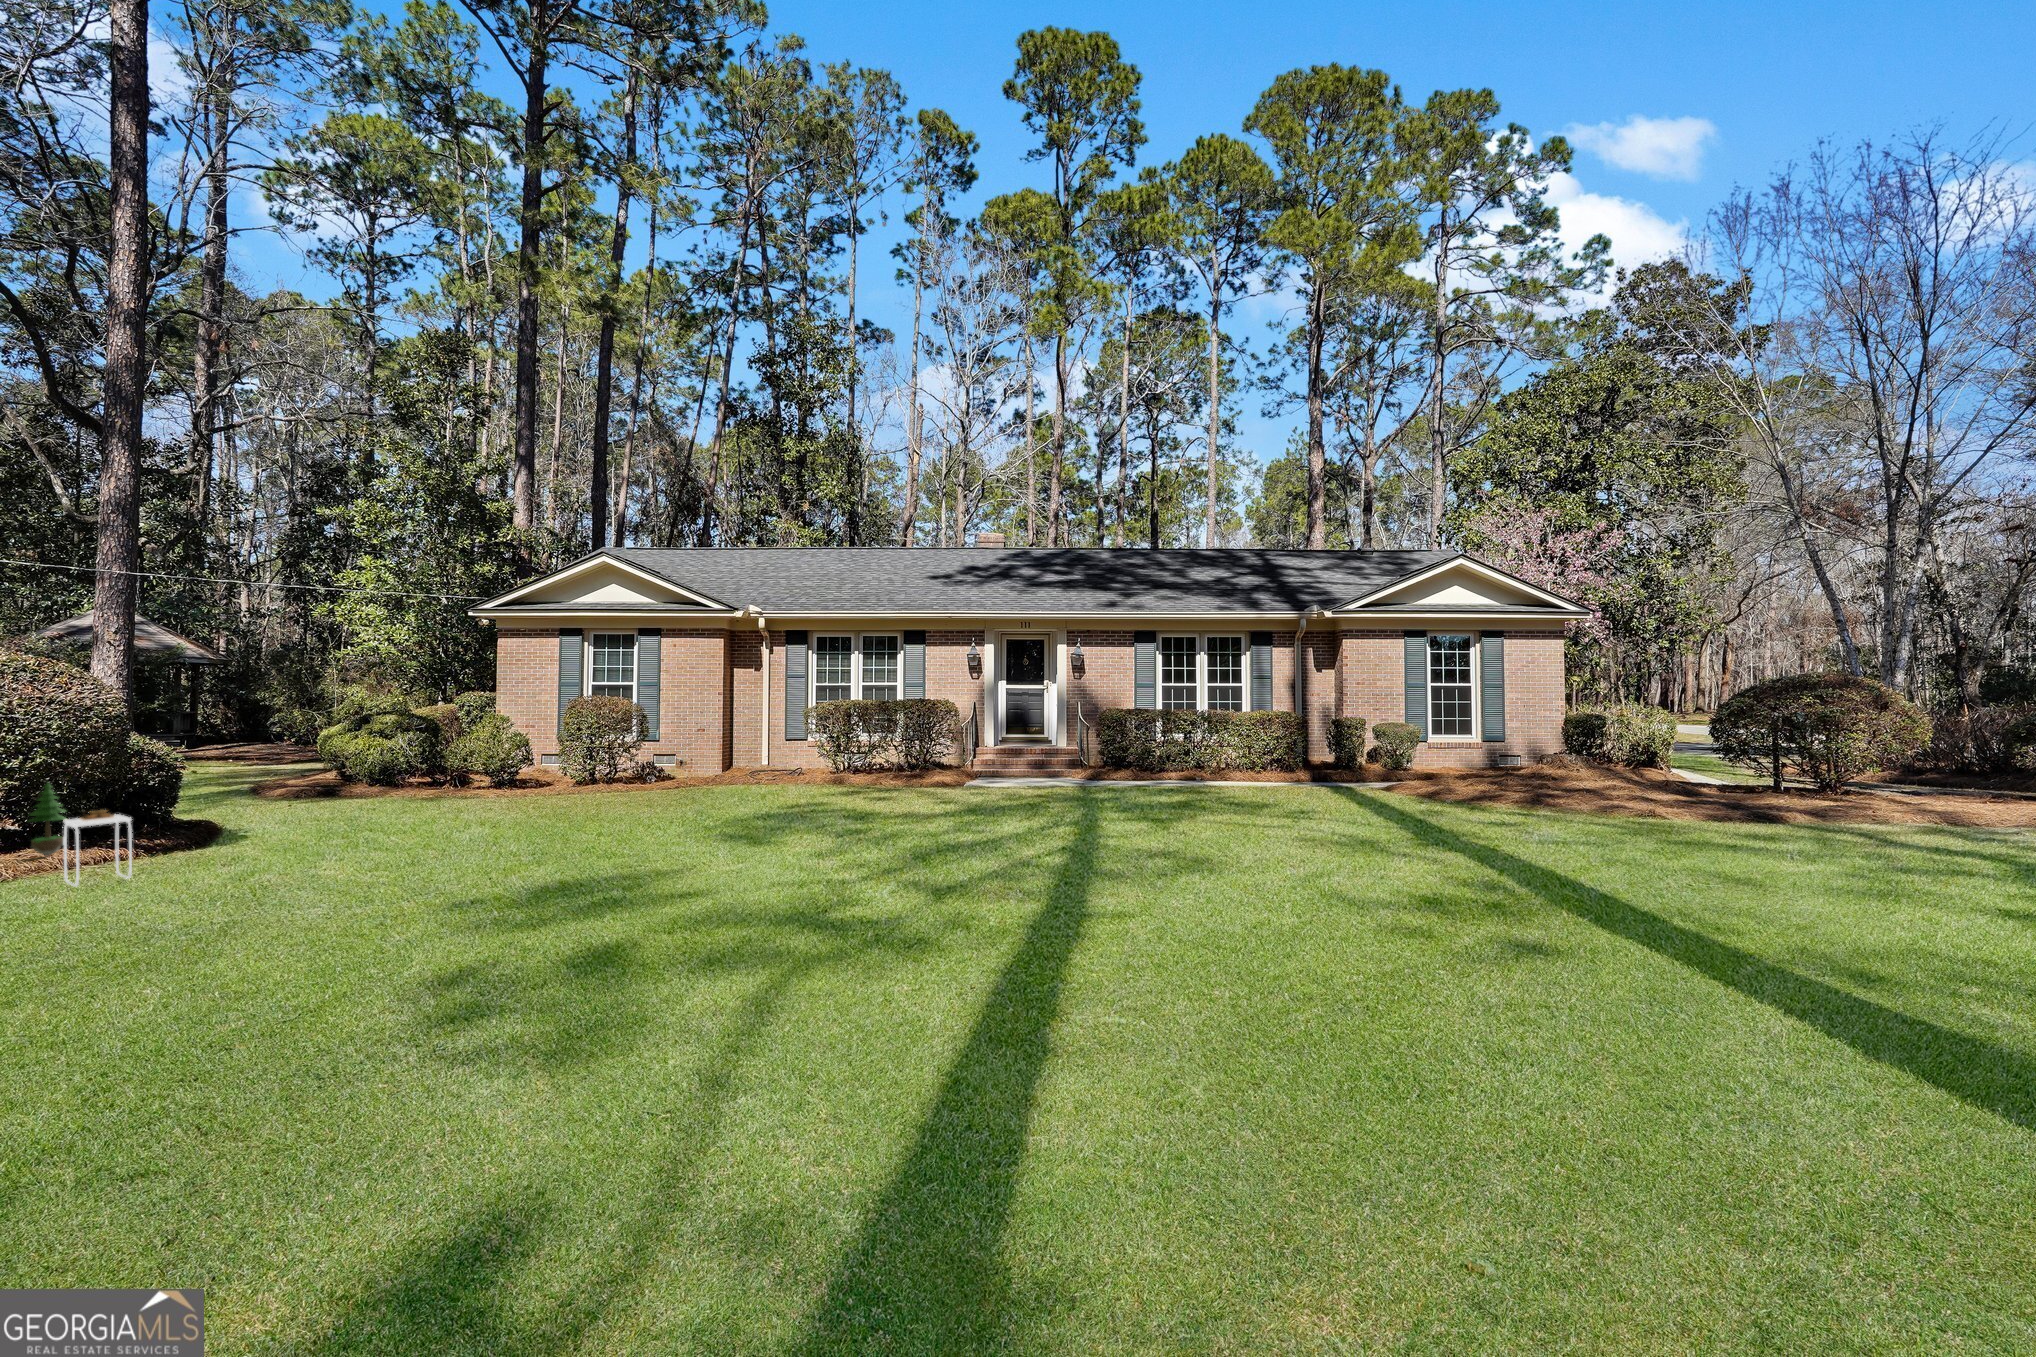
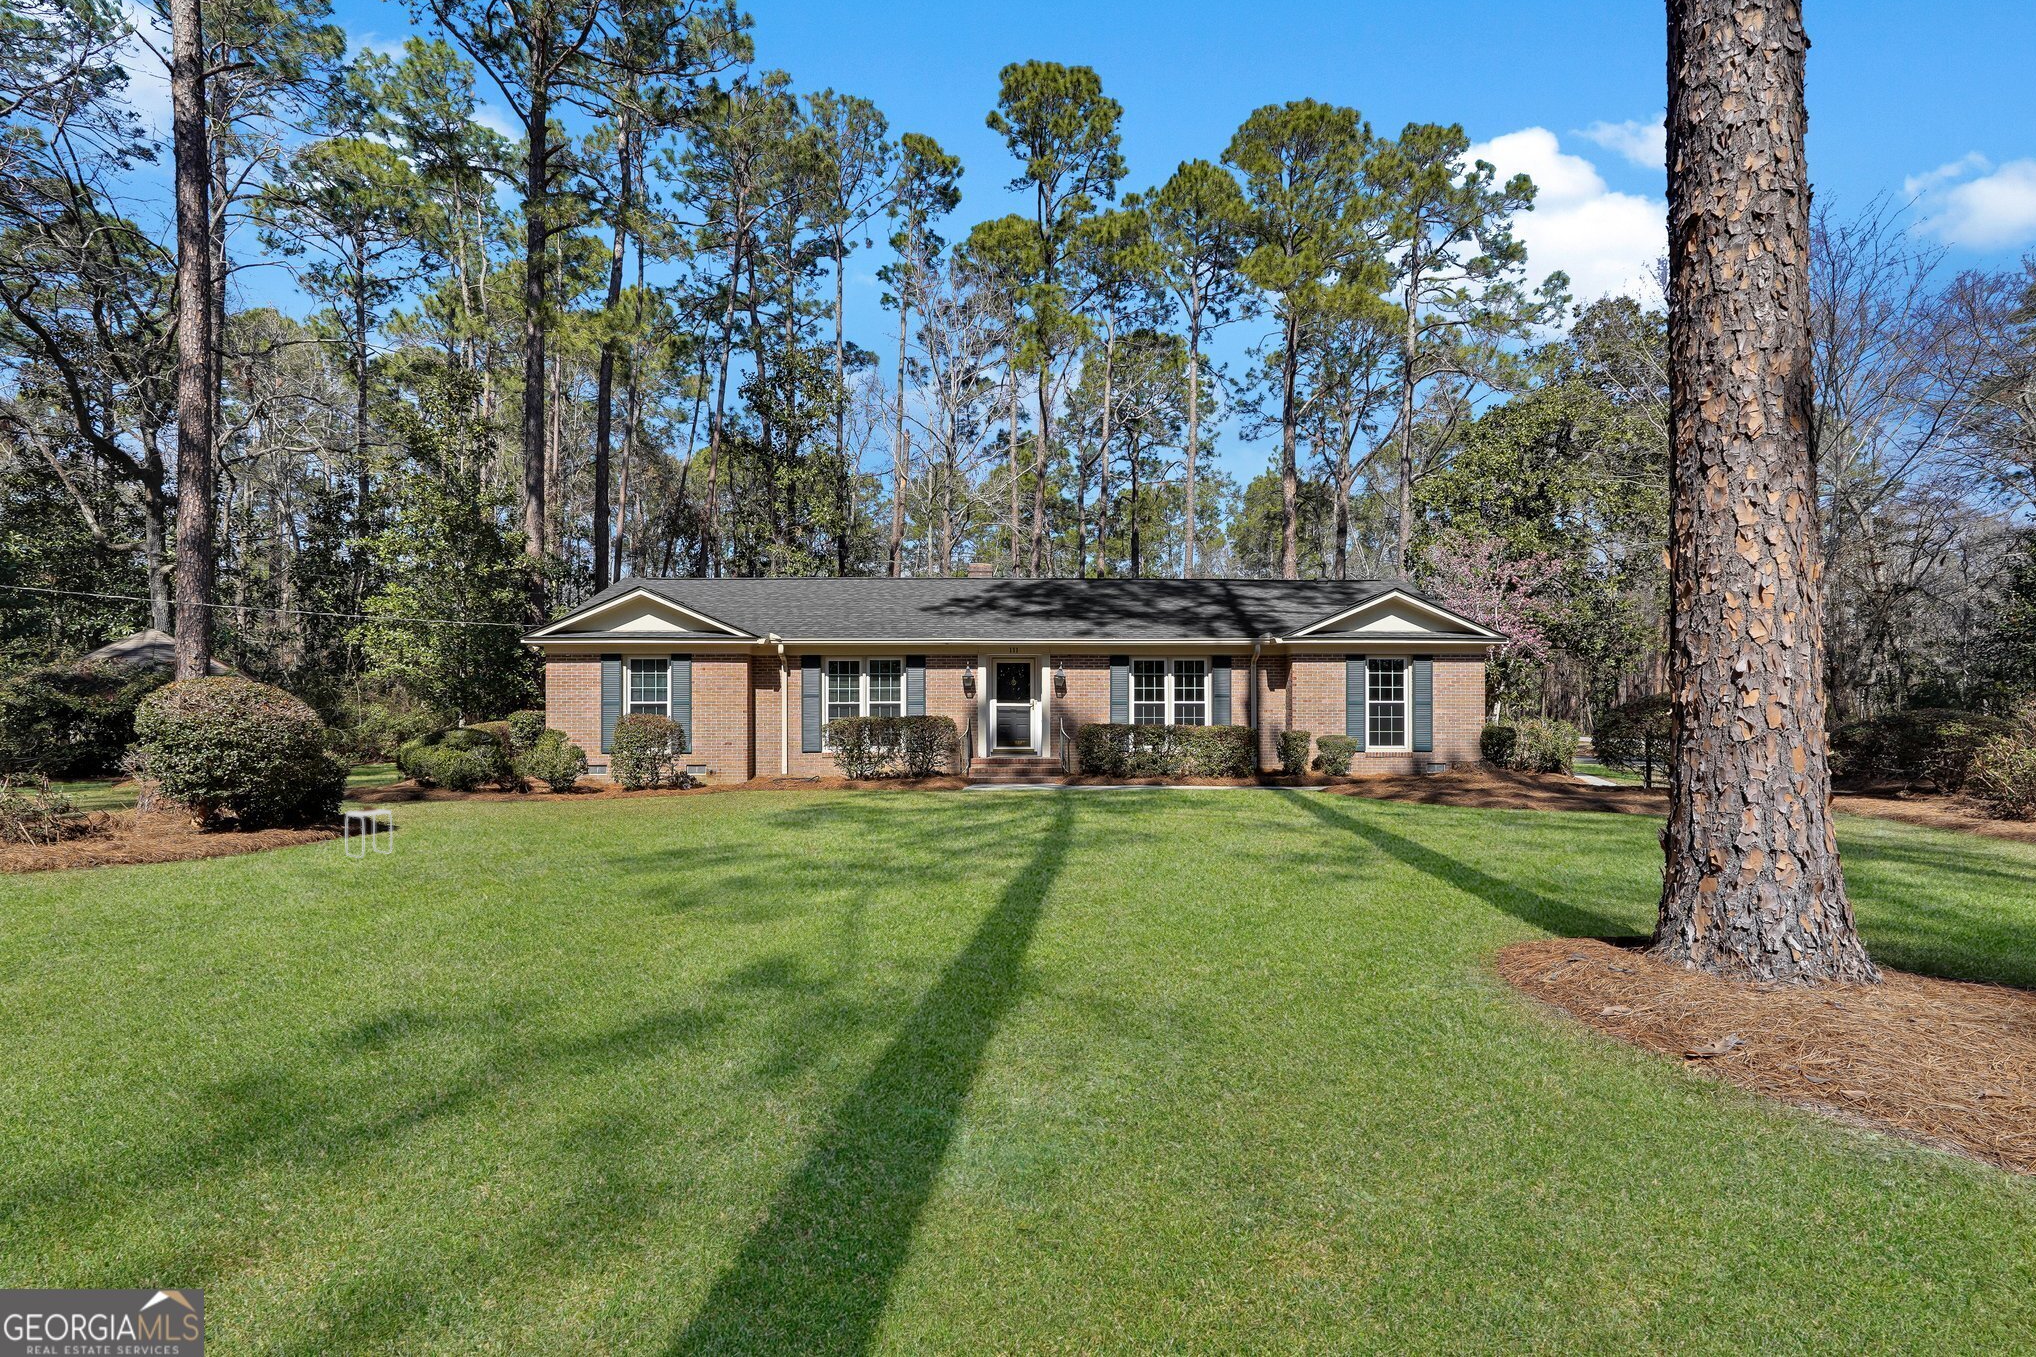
potted tree: present [29,782,67,856] -> none [289,786,315,841]

